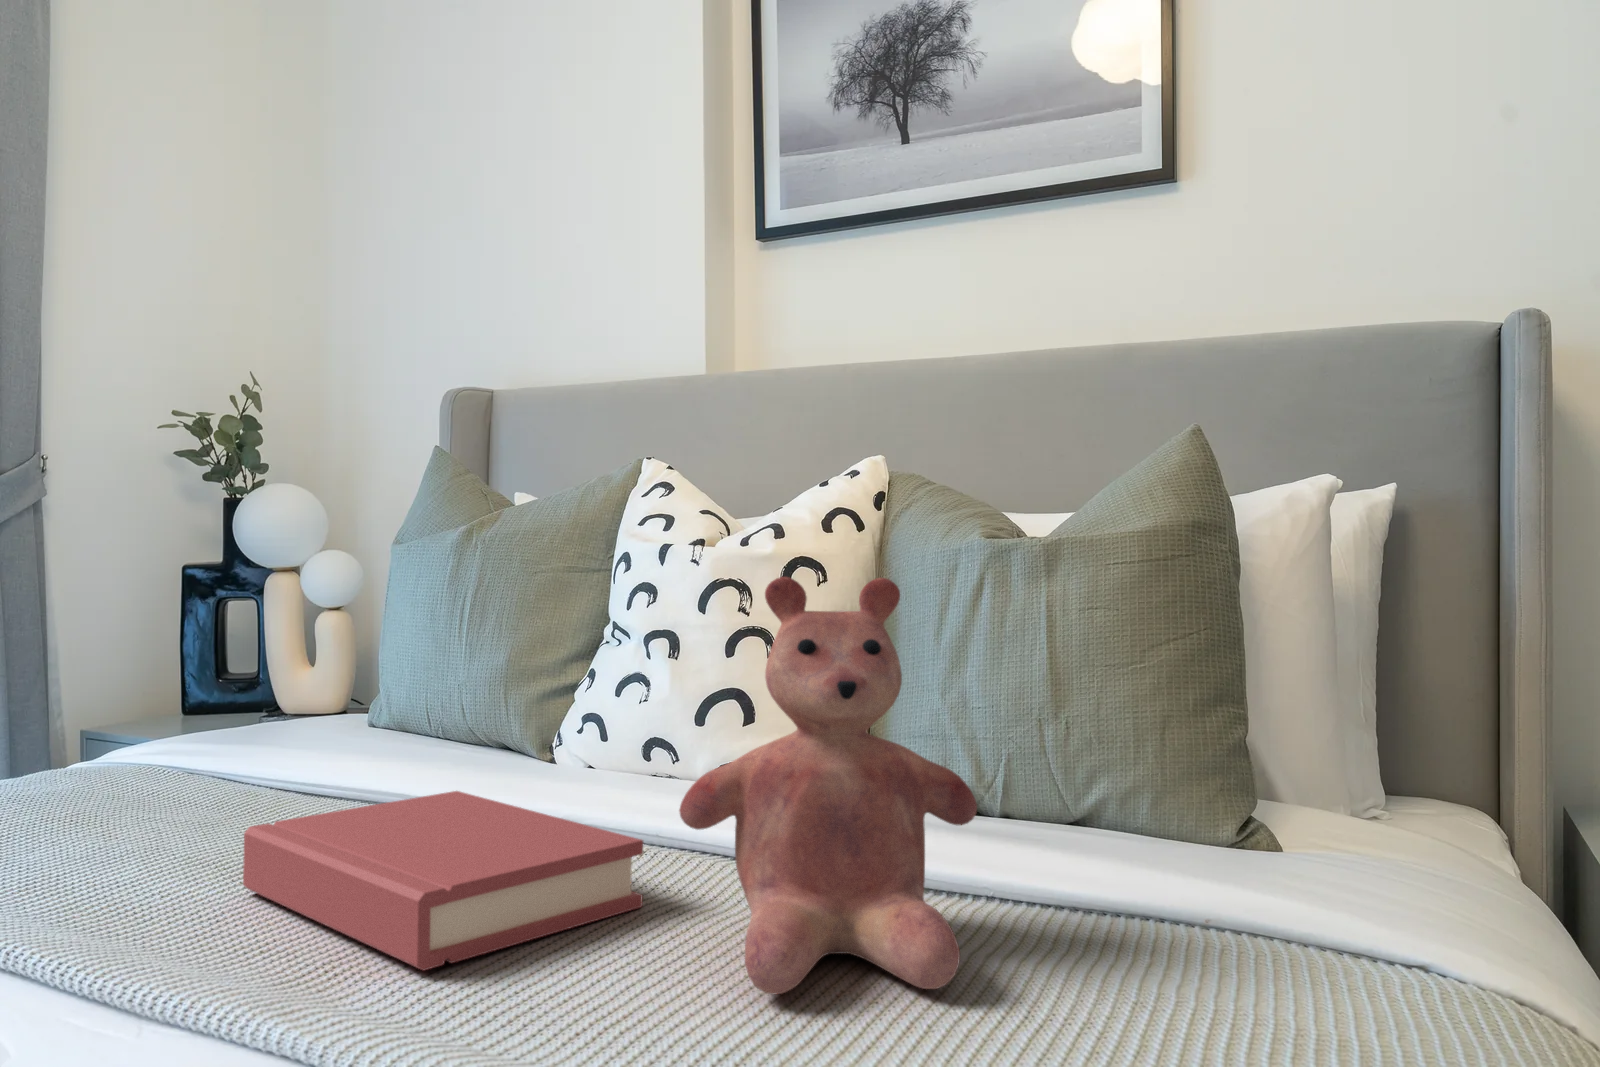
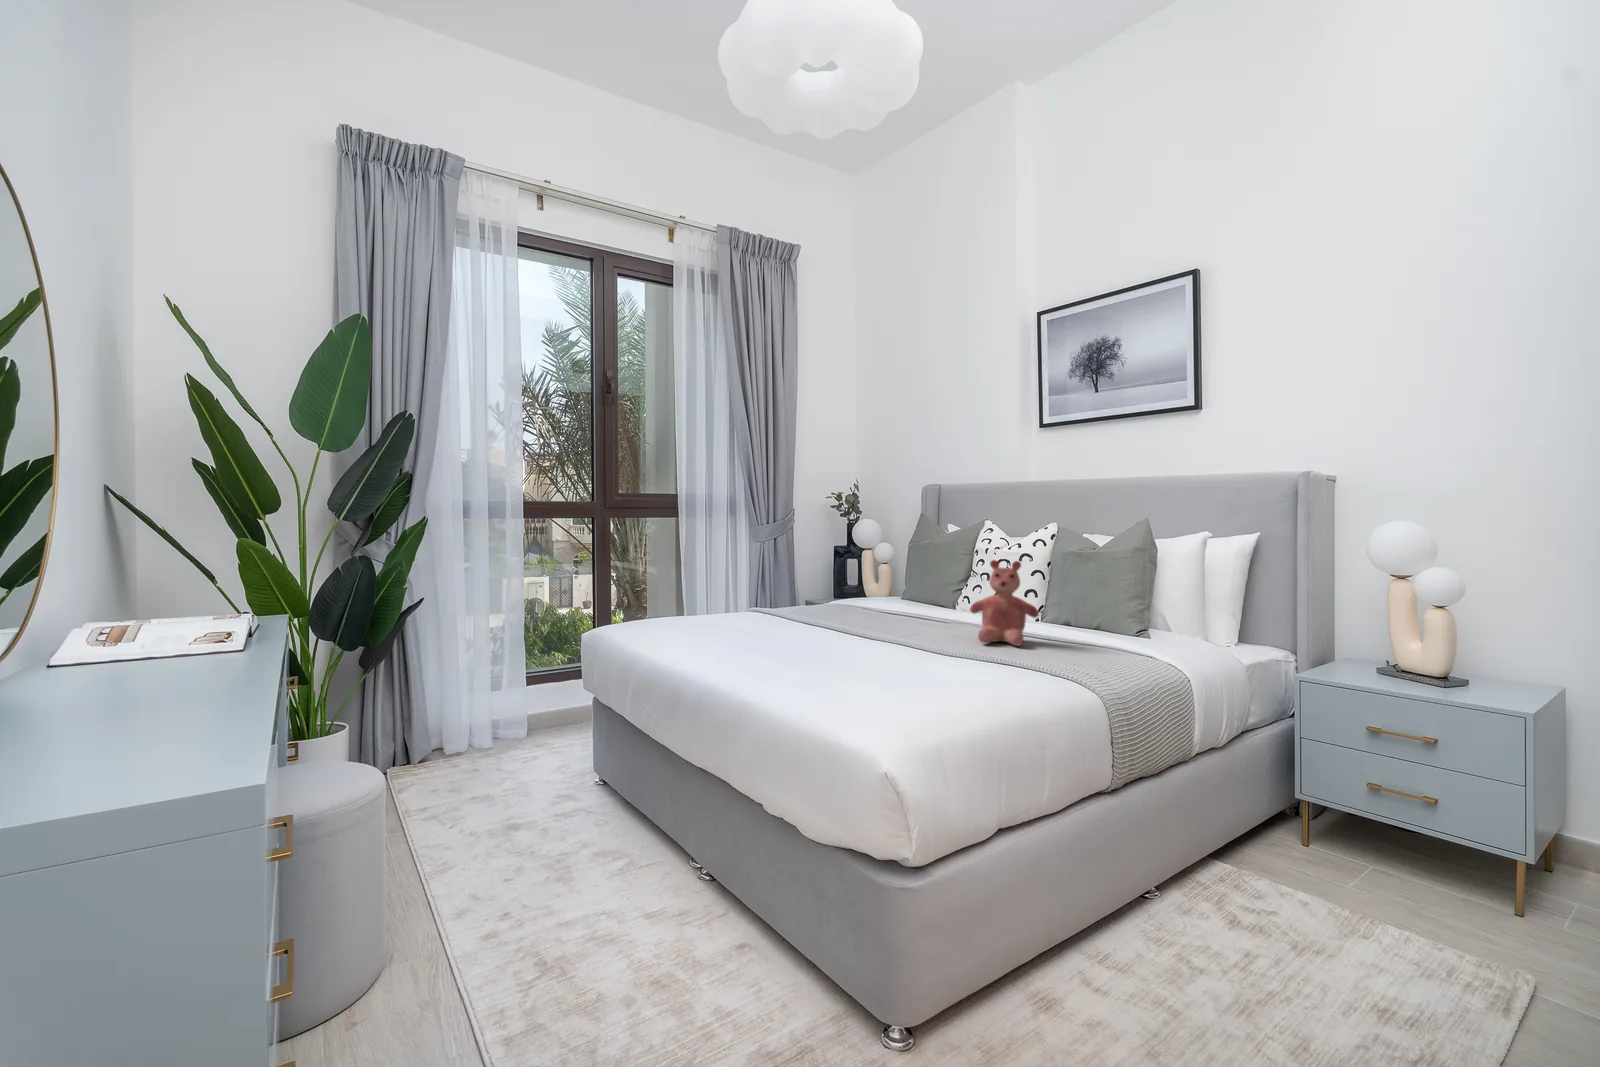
hardback book: present [243,791,643,970] -> none [878,609,965,635]

